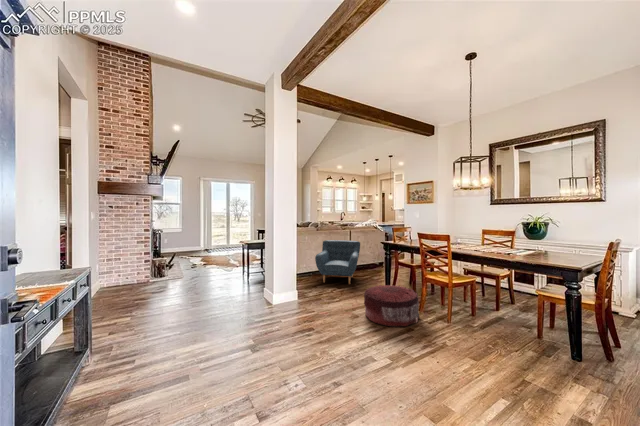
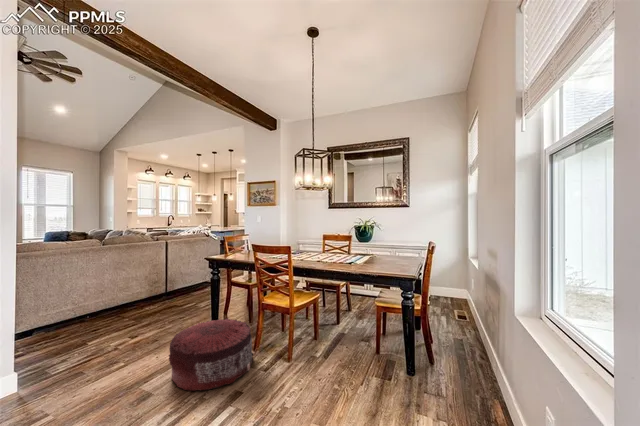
armchair: present [315,240,360,284] -> none [98,256,180,326]

